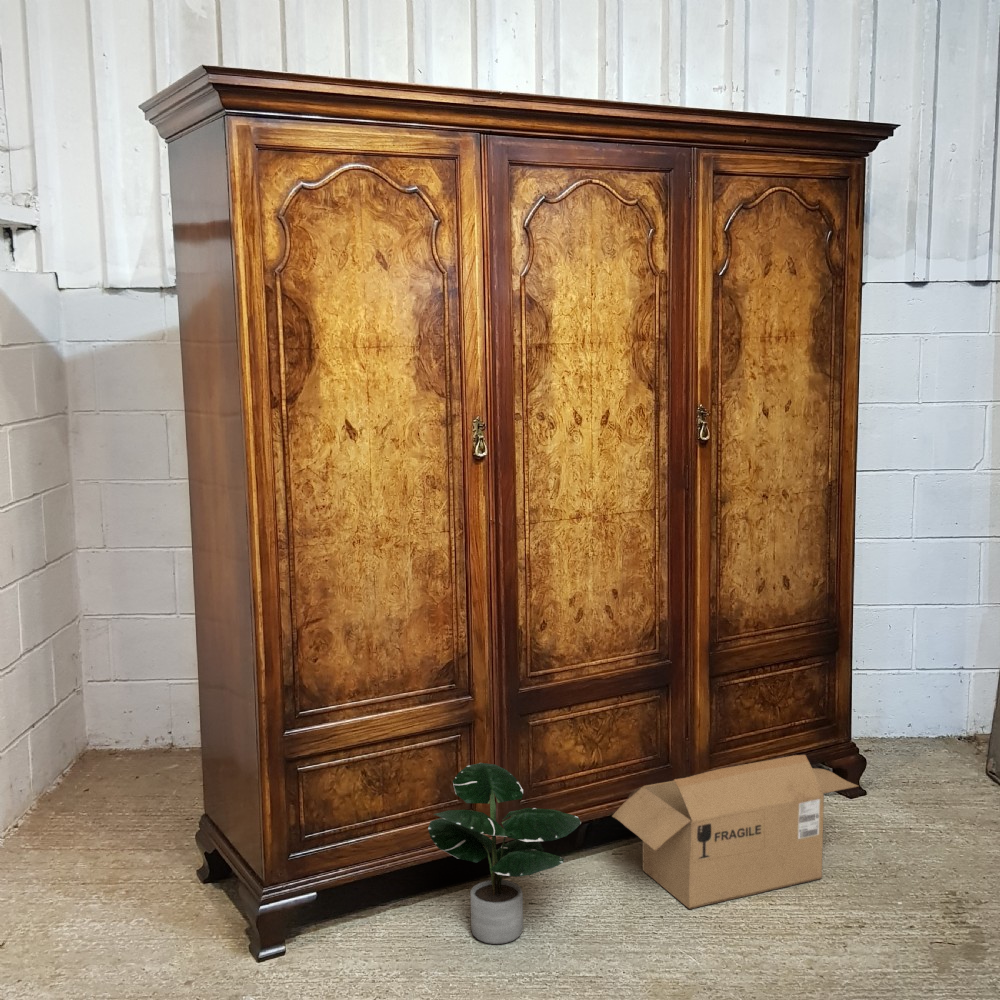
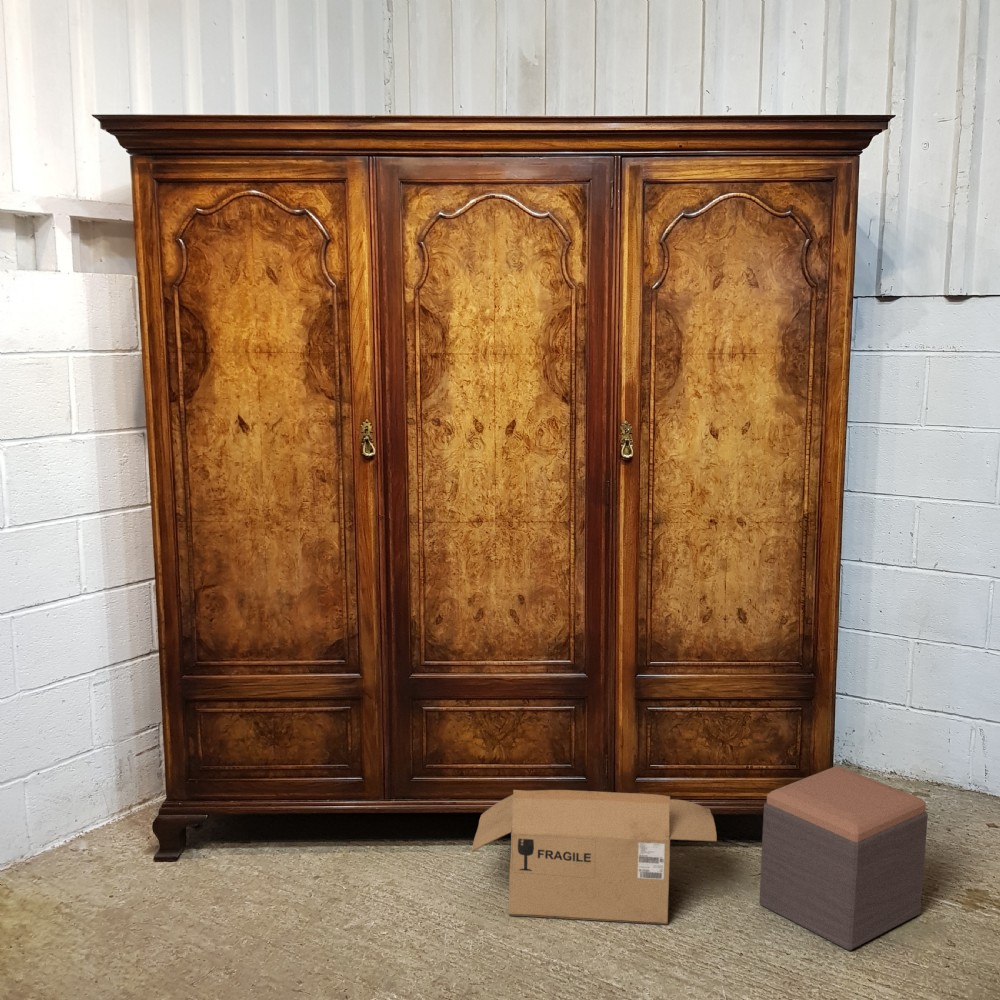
footstool: none [862,705,981,859] -> present [759,766,928,951]
potted plant: present [428,763,581,944] -> none [263,736,399,898]

